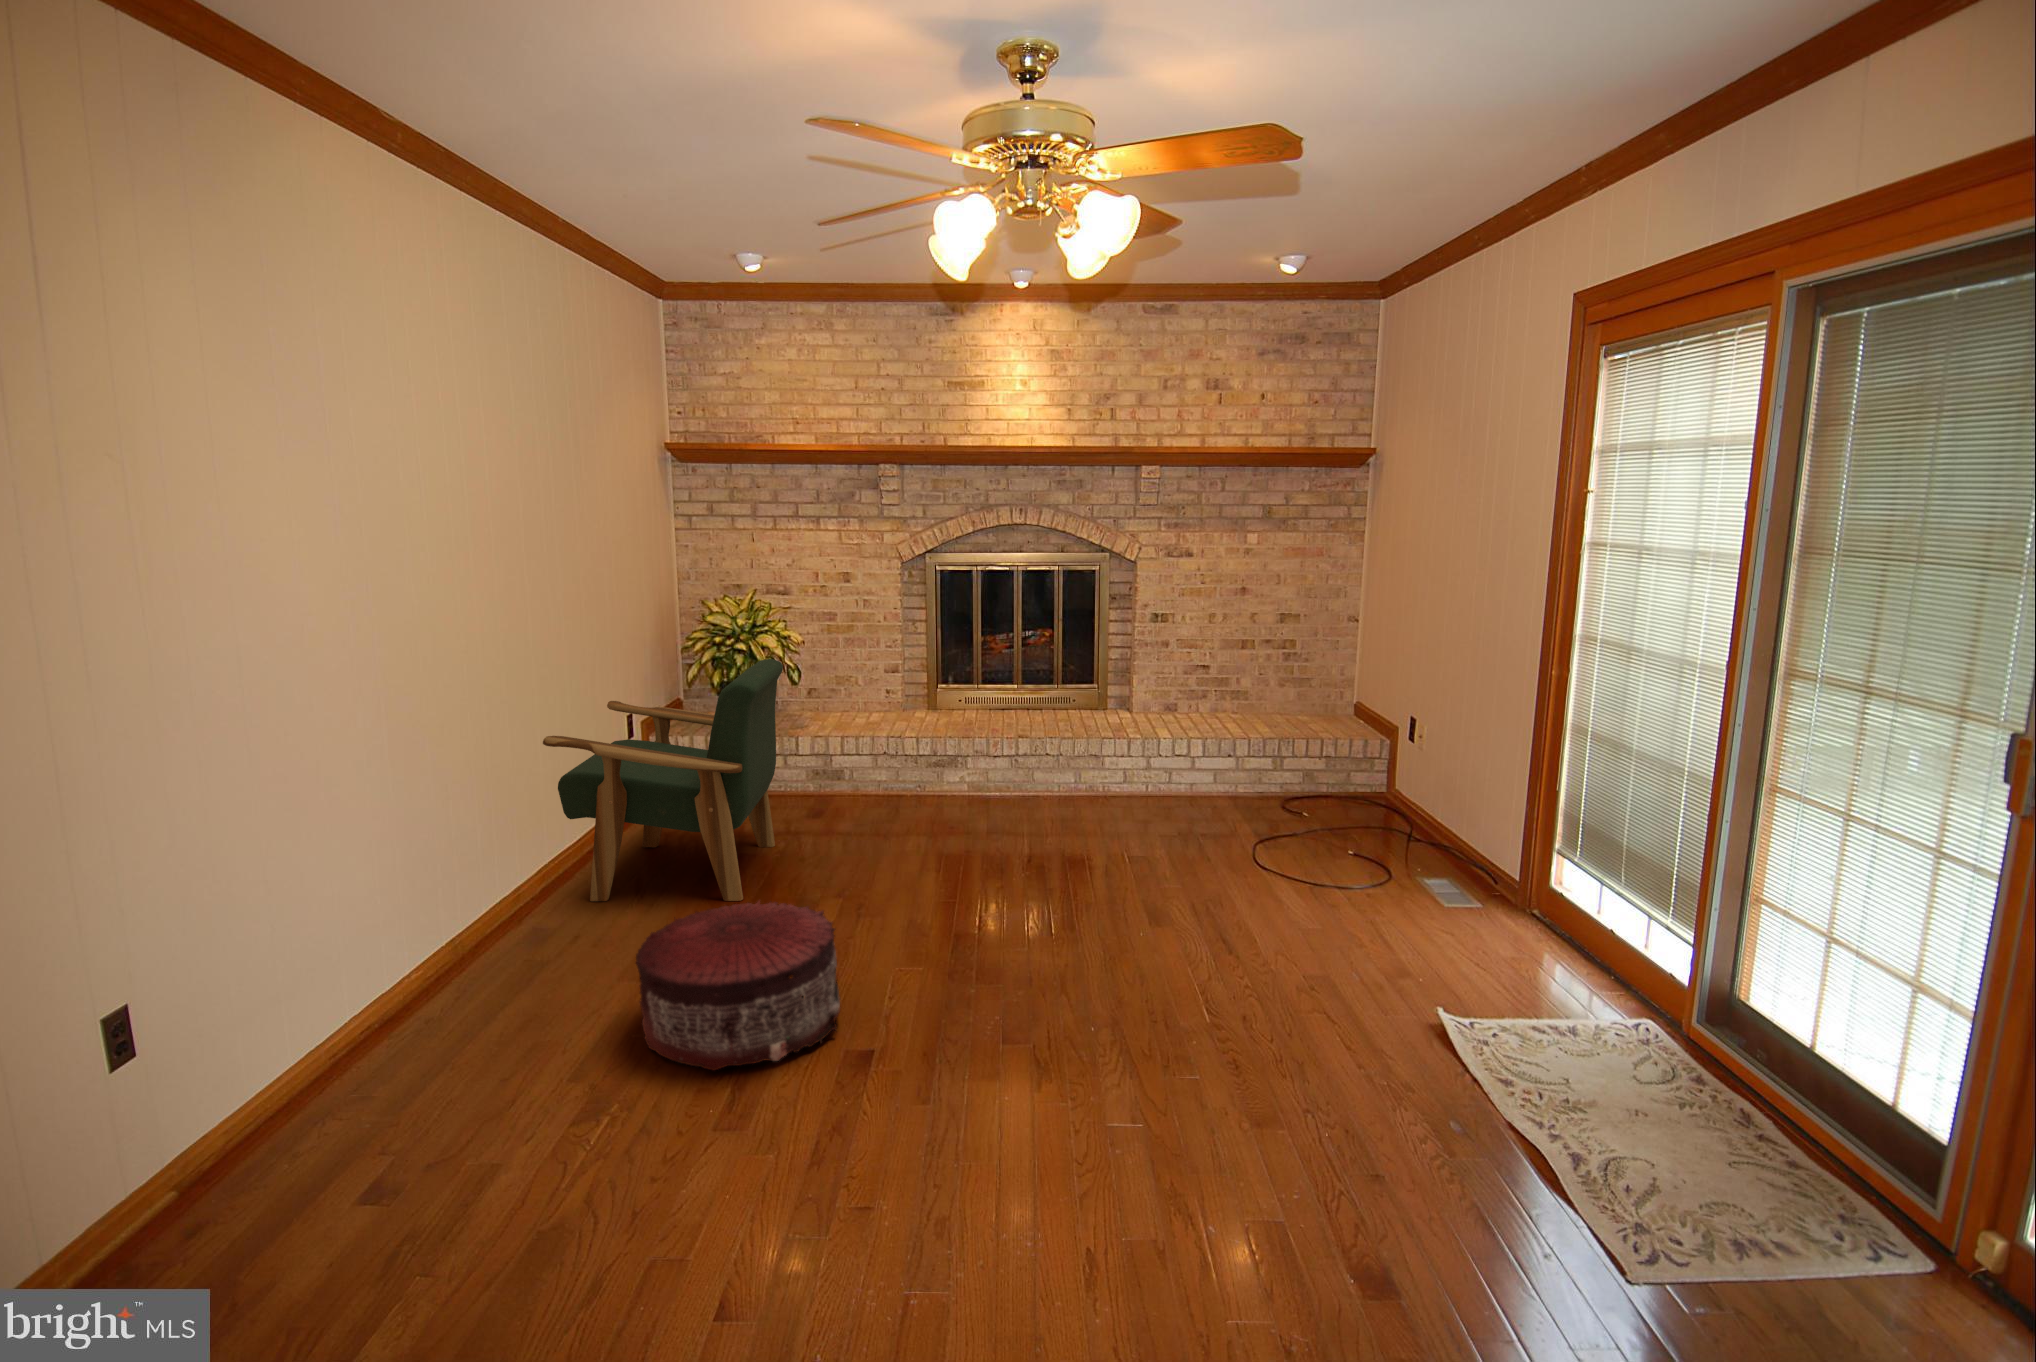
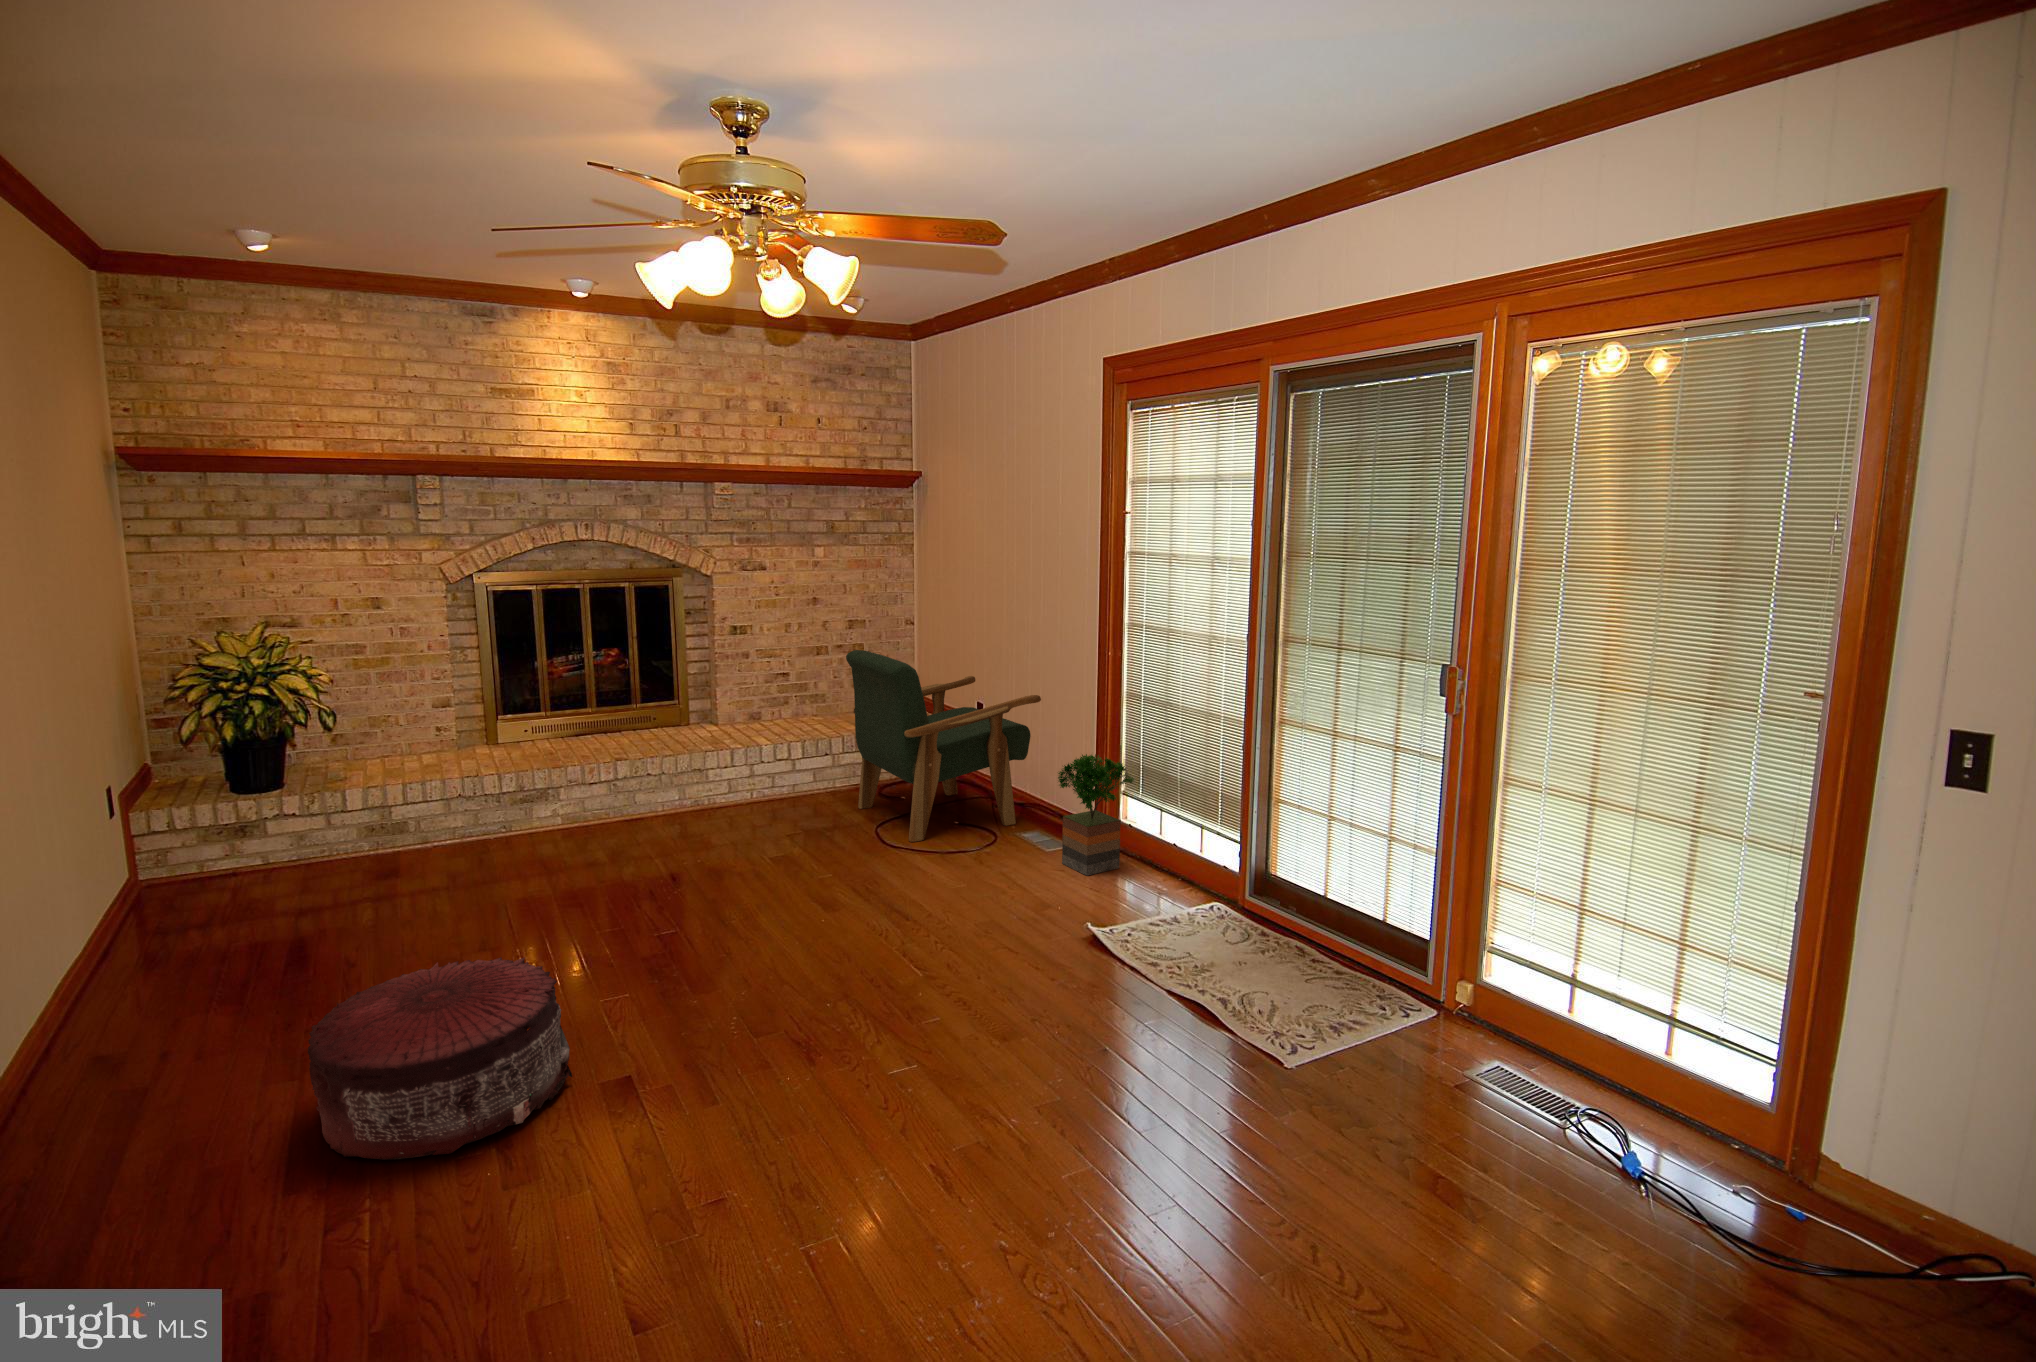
armchair: present [543,659,783,901] -> present [846,650,1041,842]
potted tree: none [1451,796,1567,948] -> present [1058,754,1134,876]

